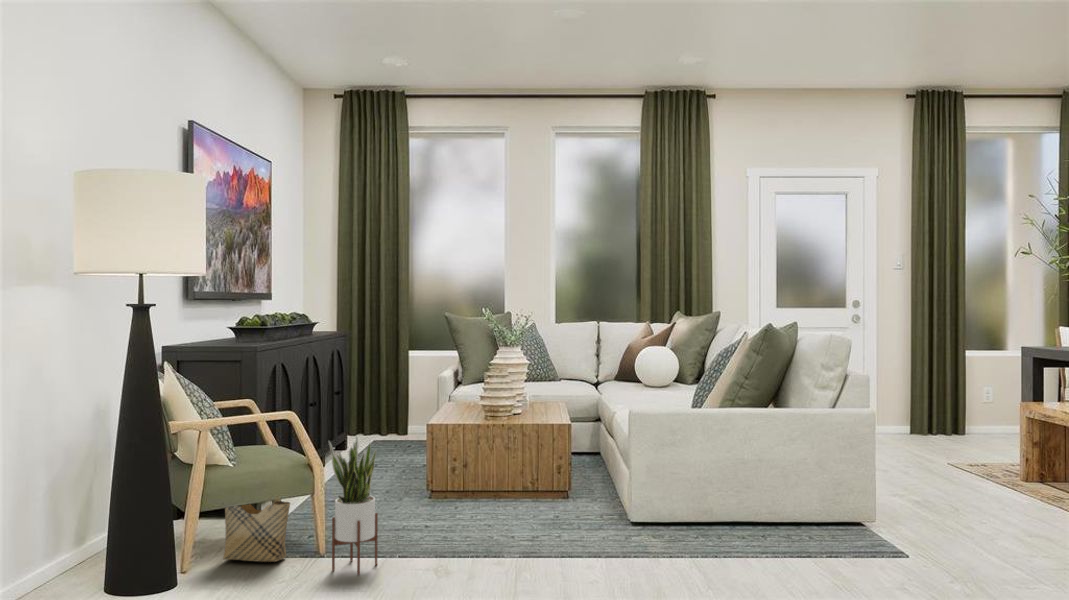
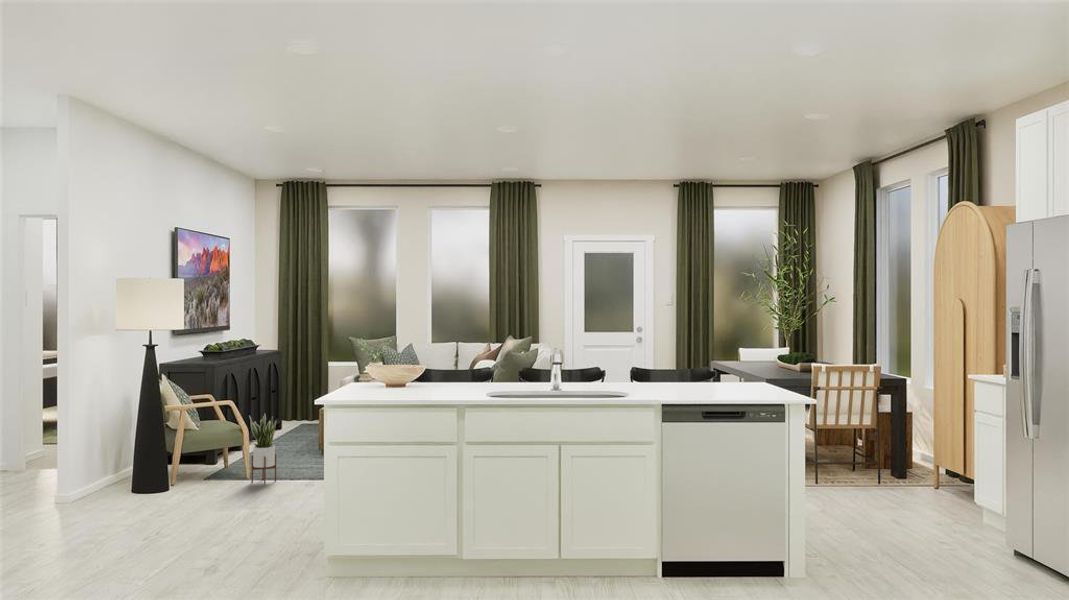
woven basket: present [223,500,290,562] -> none [195,431,231,480]

